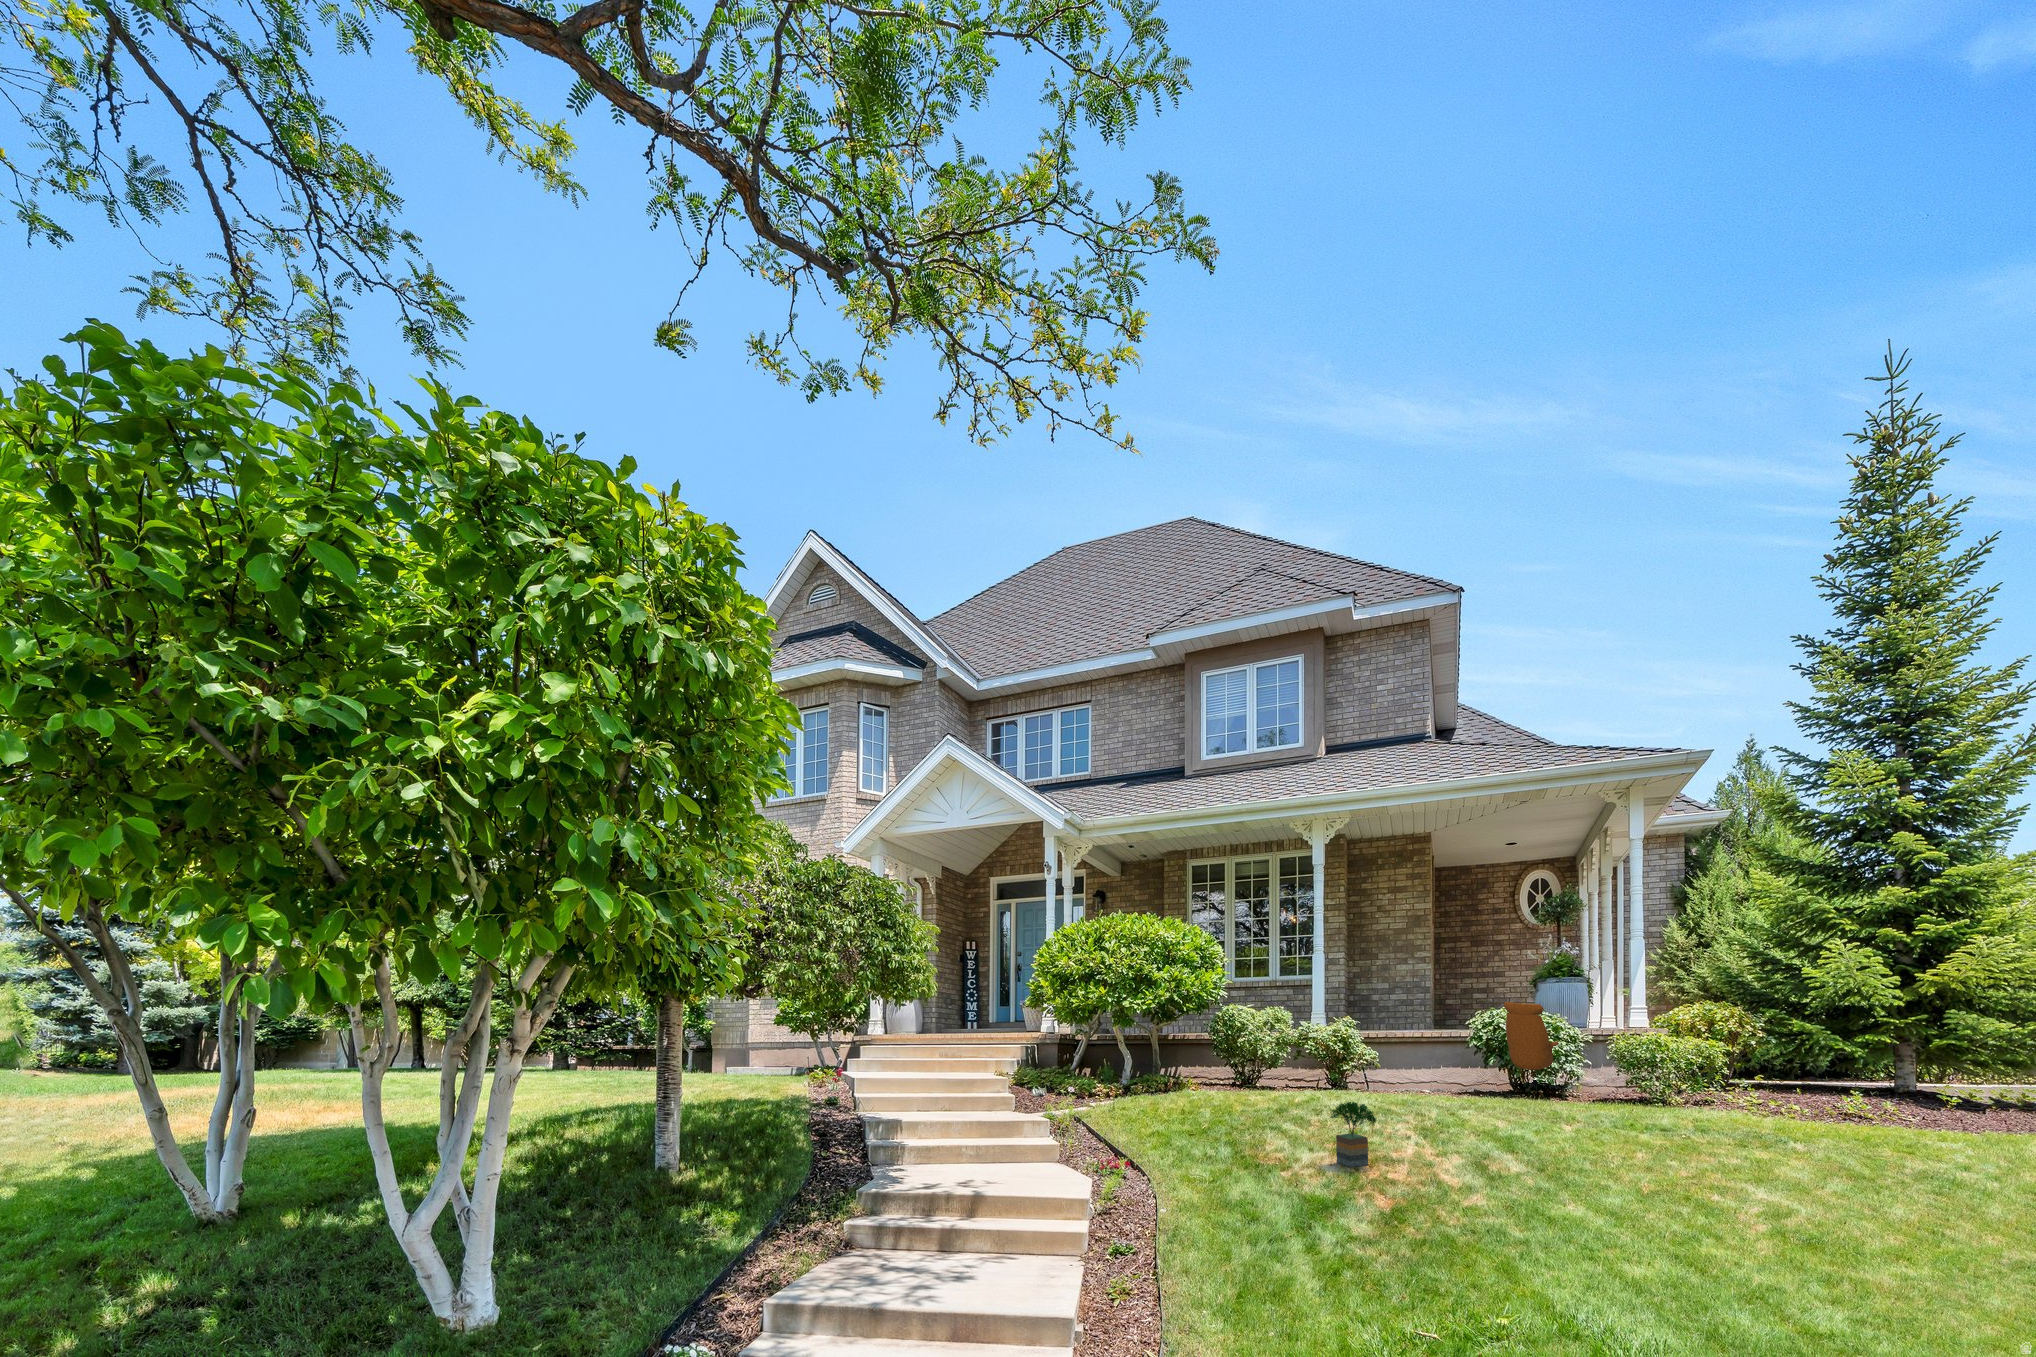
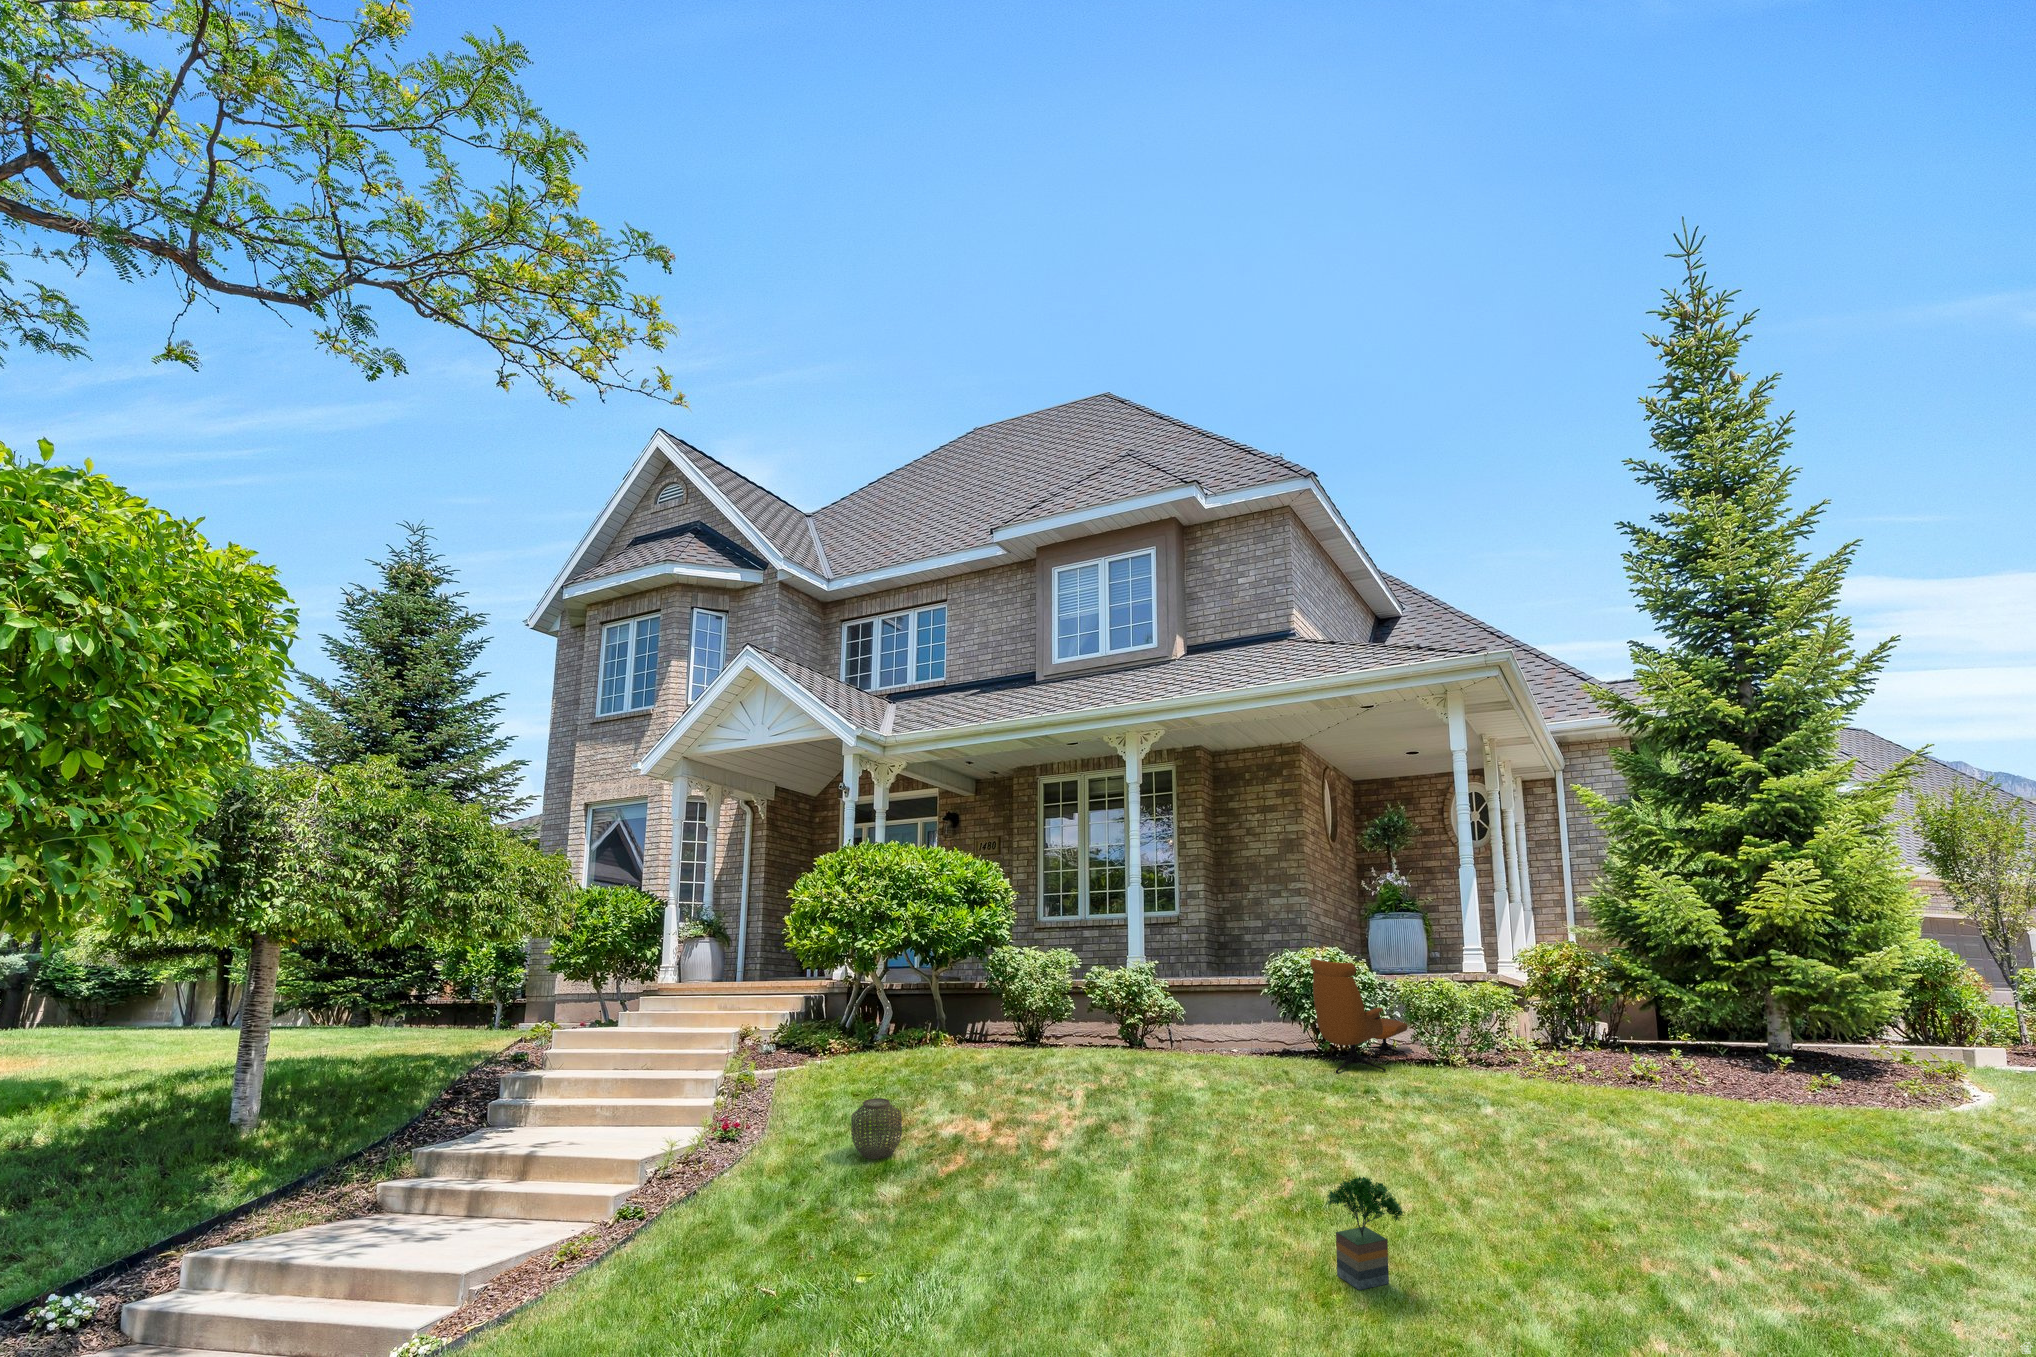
woven basket: none [1203,1093,1241,1137] -> present [851,1098,902,1159]
potted tree: present [1331,1102,1377,1167] -> present [1327,1176,1403,1290]

